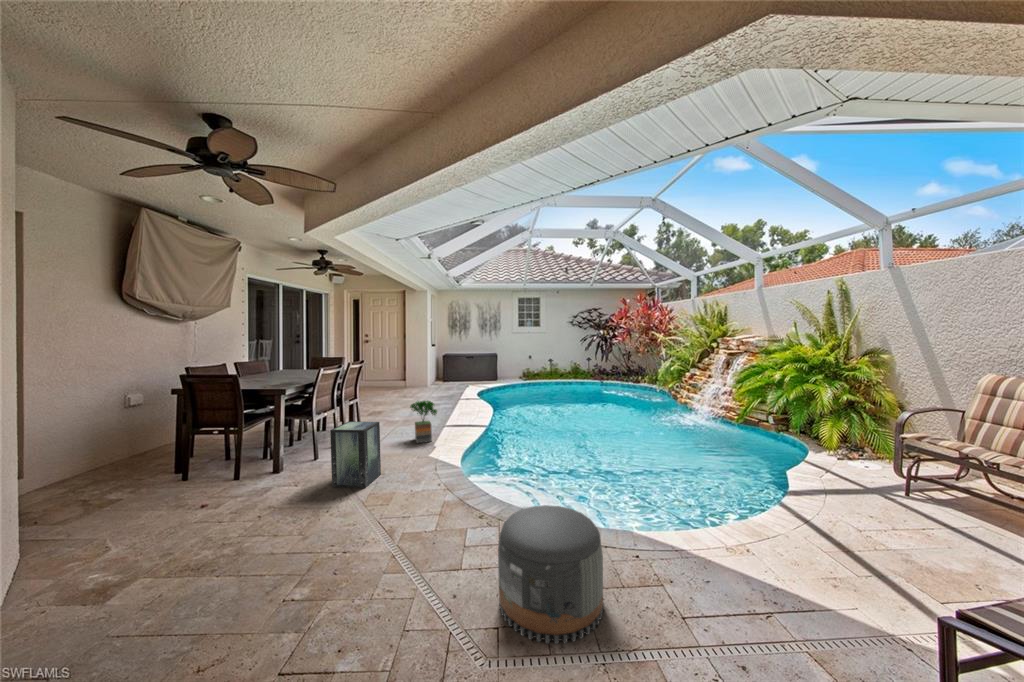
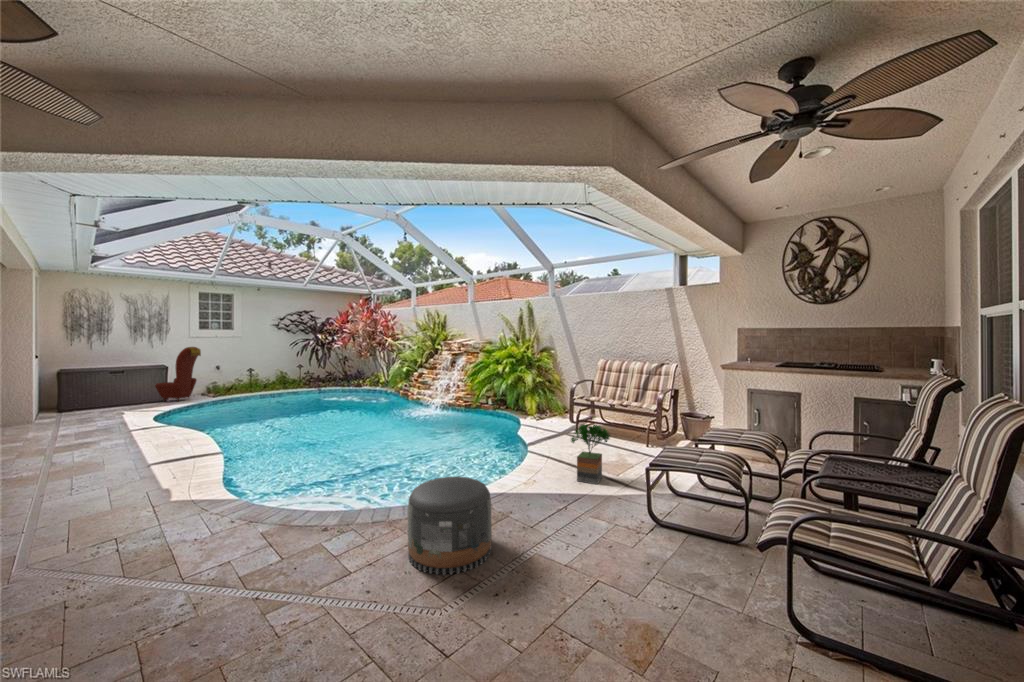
armchair: none [491,340,517,381] -> present [155,347,201,401]
potted tree: present [410,401,437,443] -> present [571,424,610,484]
storage box: present [330,422,381,488] -> none [36,462,120,576]

